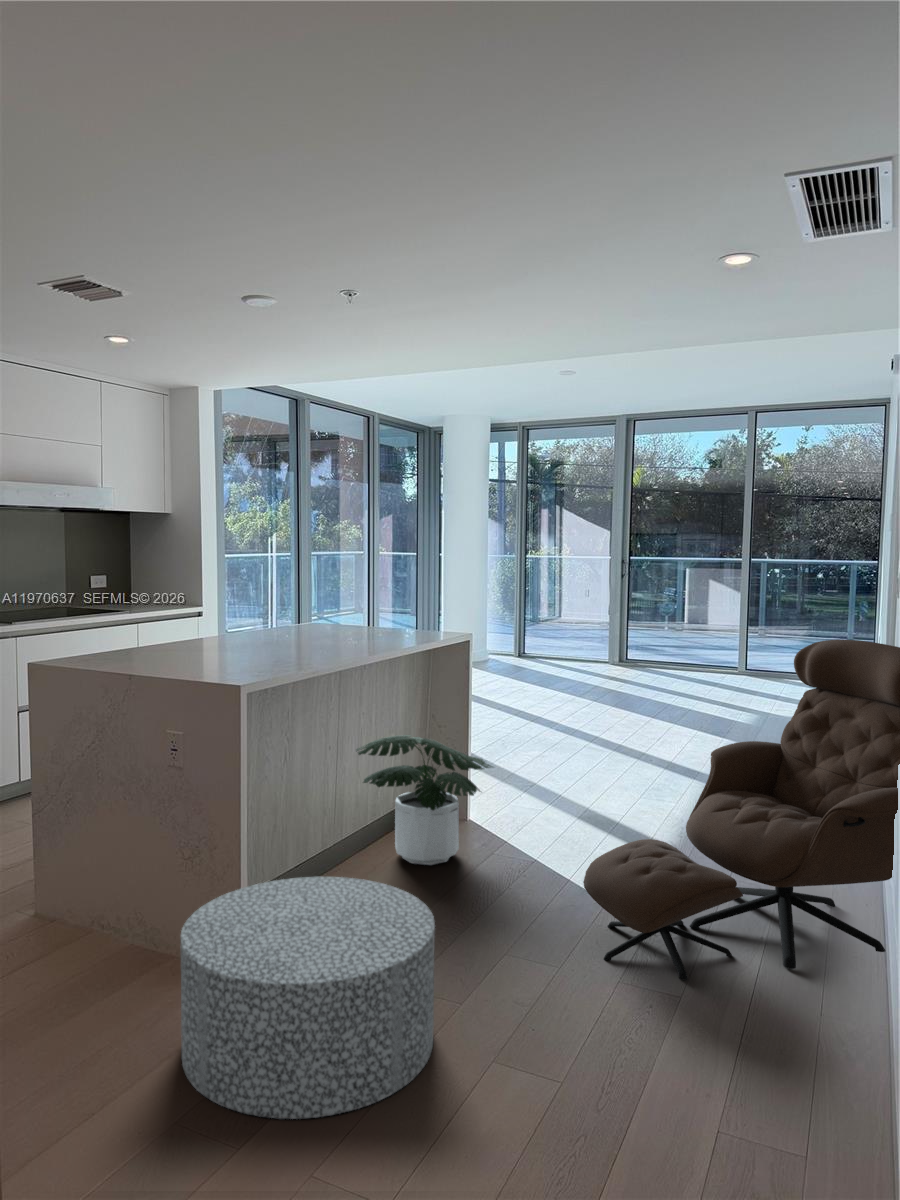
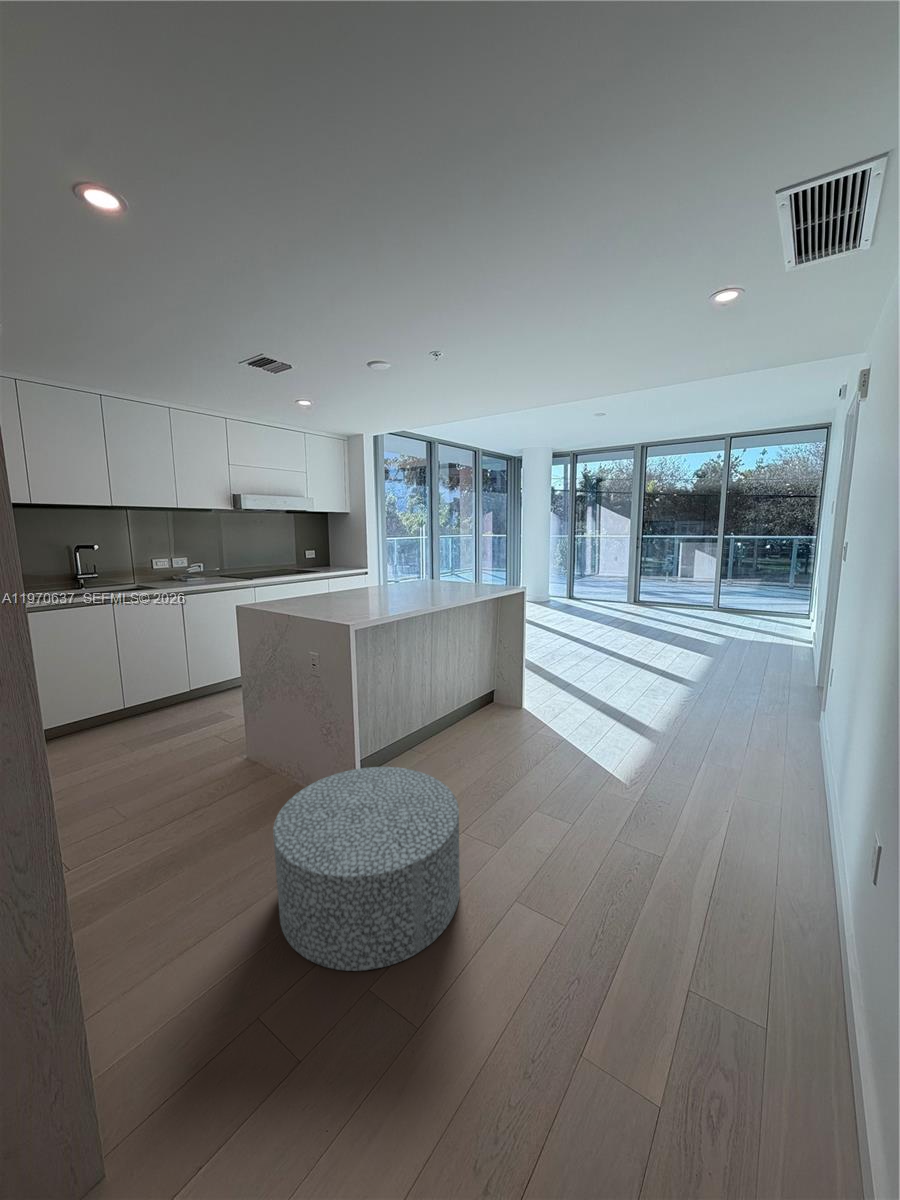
lounge chair: present [583,640,900,980] -> none [587,601,893,862]
potted plant: present [356,735,493,865] -> none [441,658,533,743]

